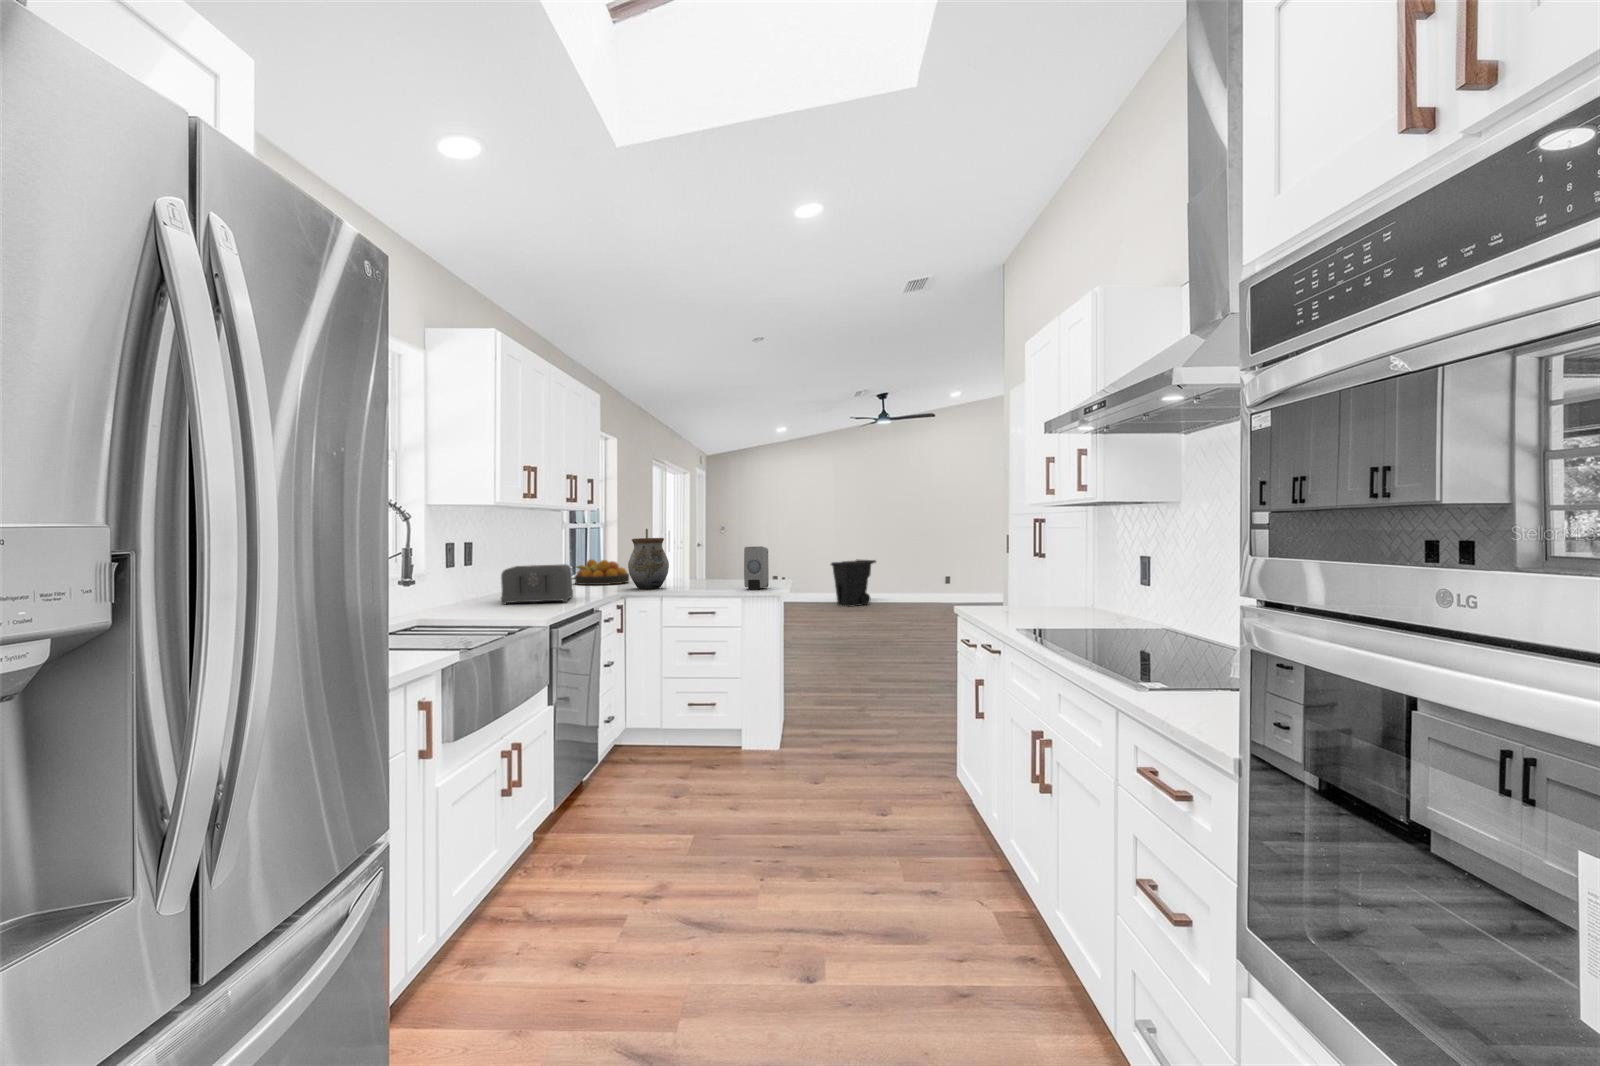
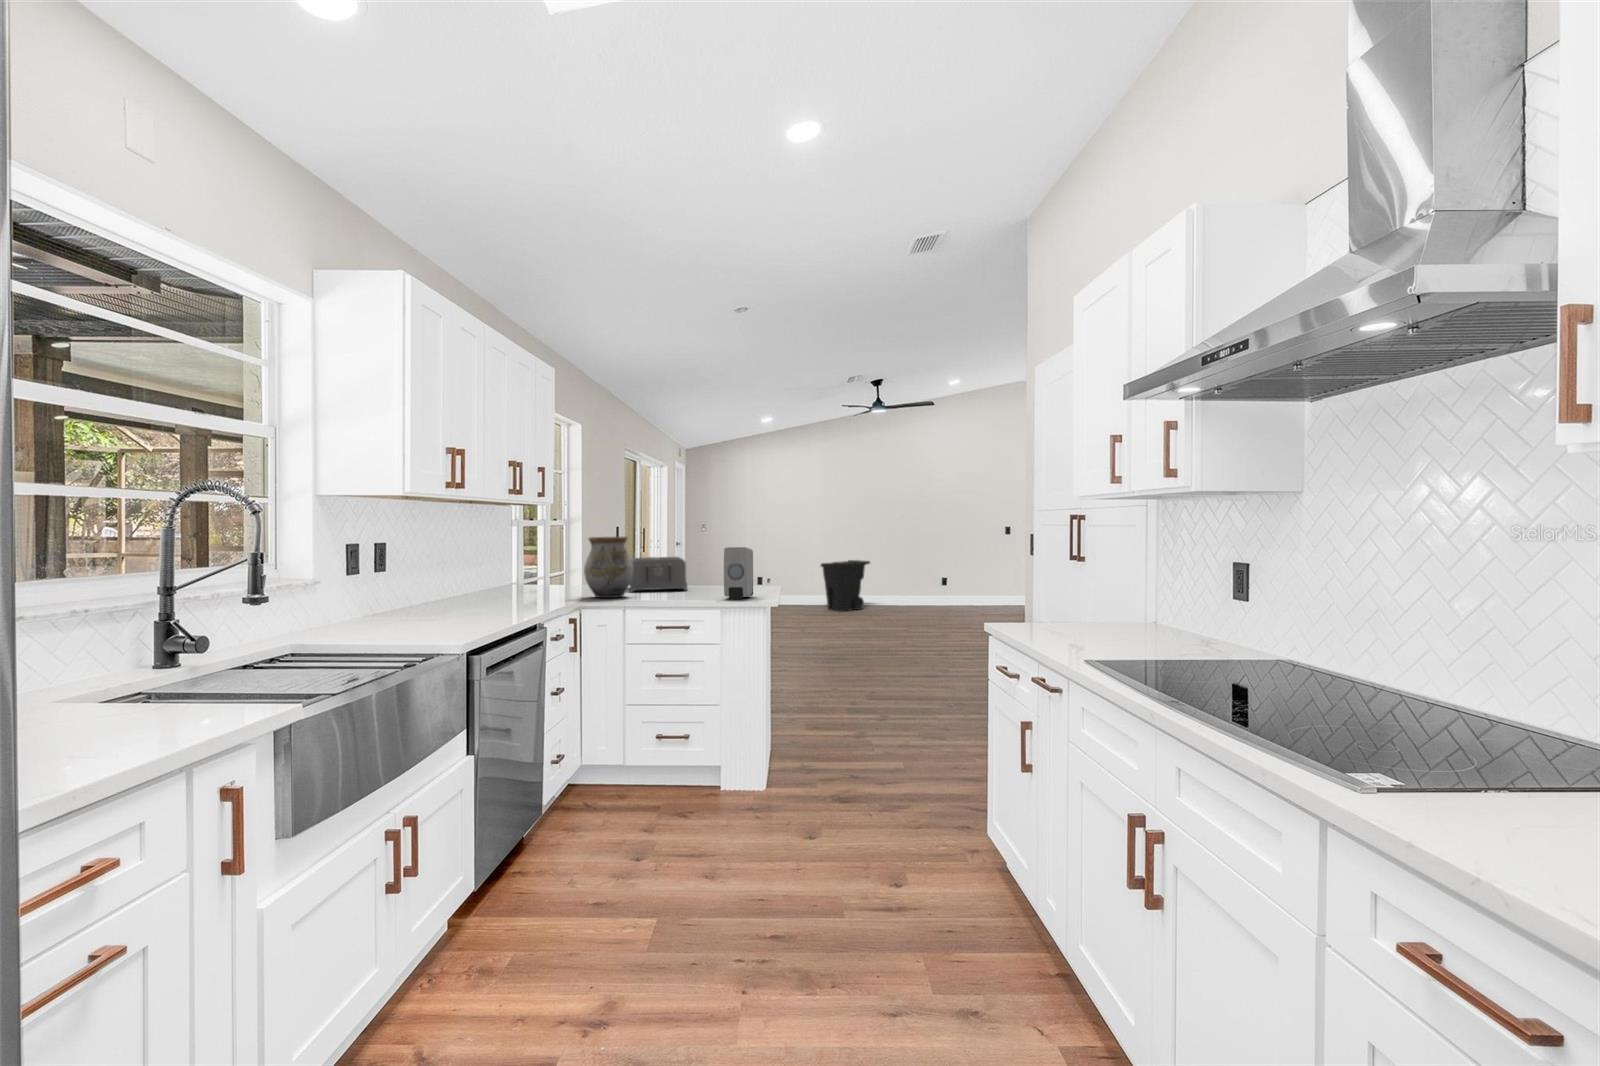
fruit bowl: present [574,560,629,585] -> none [521,562,588,593]
toaster: present [501,564,573,605] -> present [630,557,687,592]

